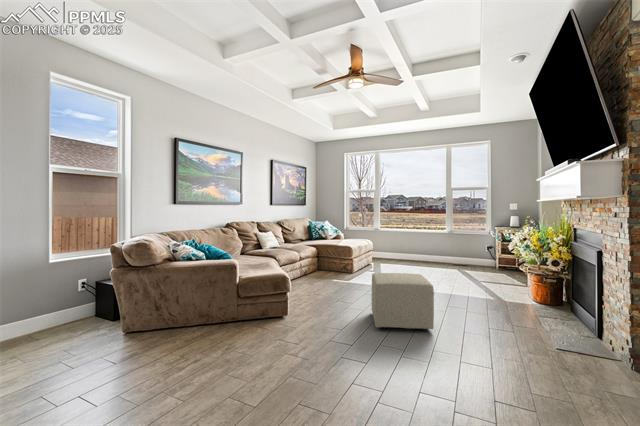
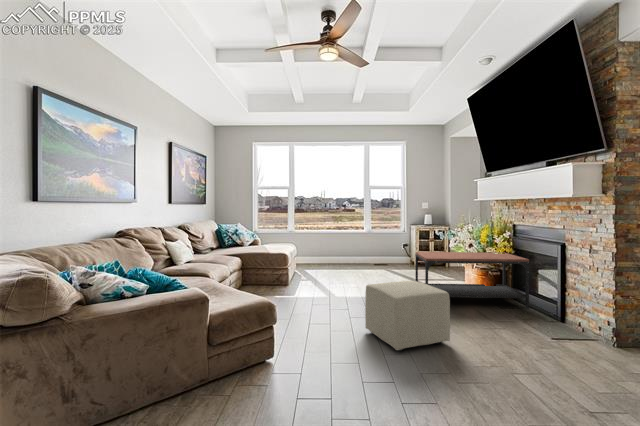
coffee table: none [454,252,575,320] -> present [415,252,529,309]

